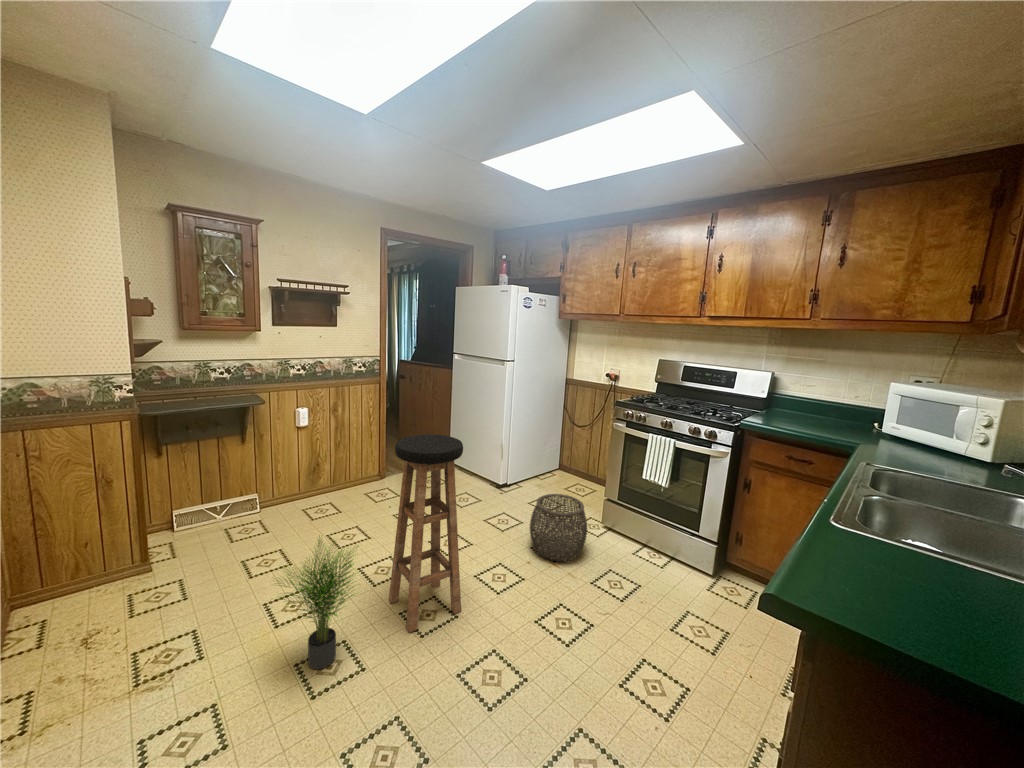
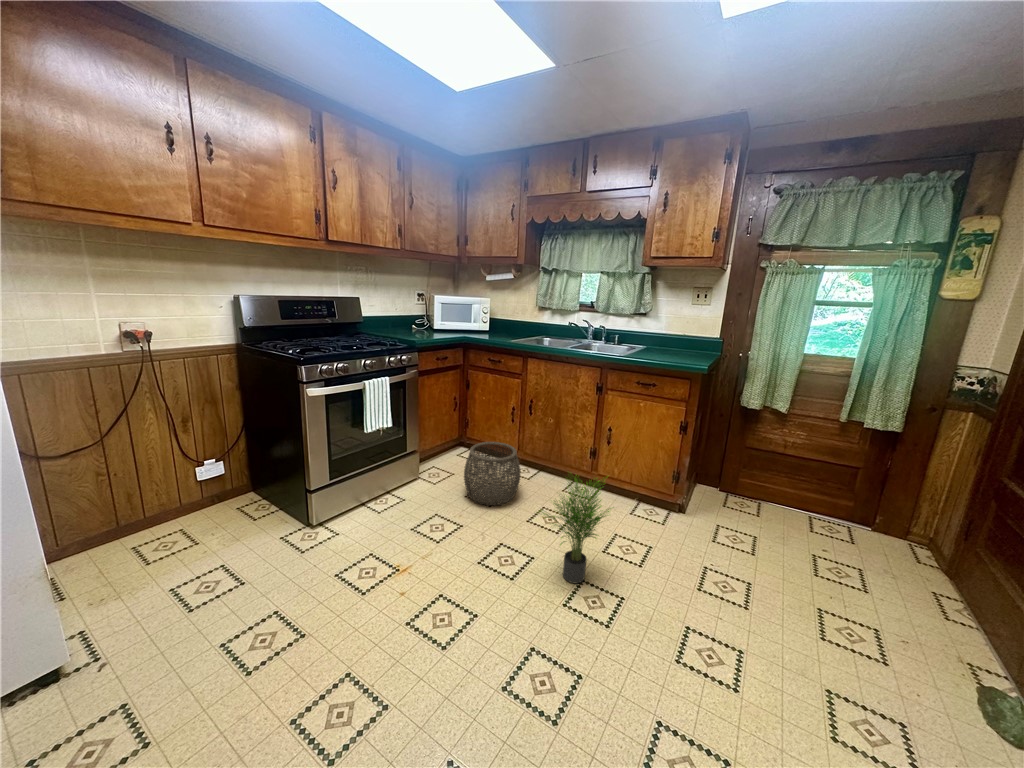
bar stool: present [389,434,463,632] -> none [317,387,402,593]
potted plant: present [279,539,355,669] -> present [542,479,611,583]

